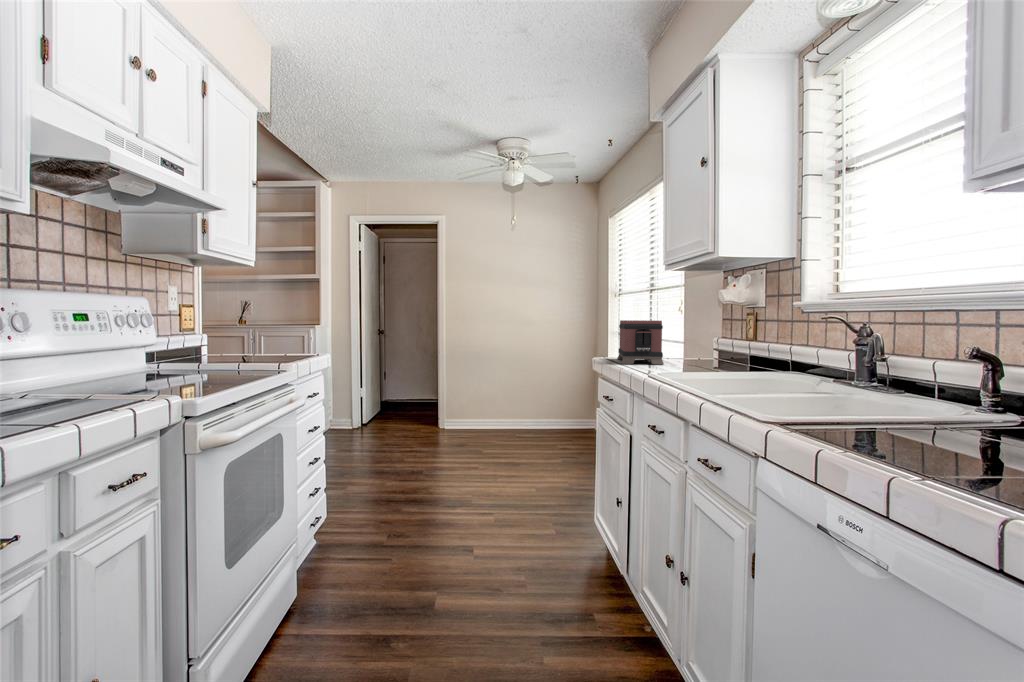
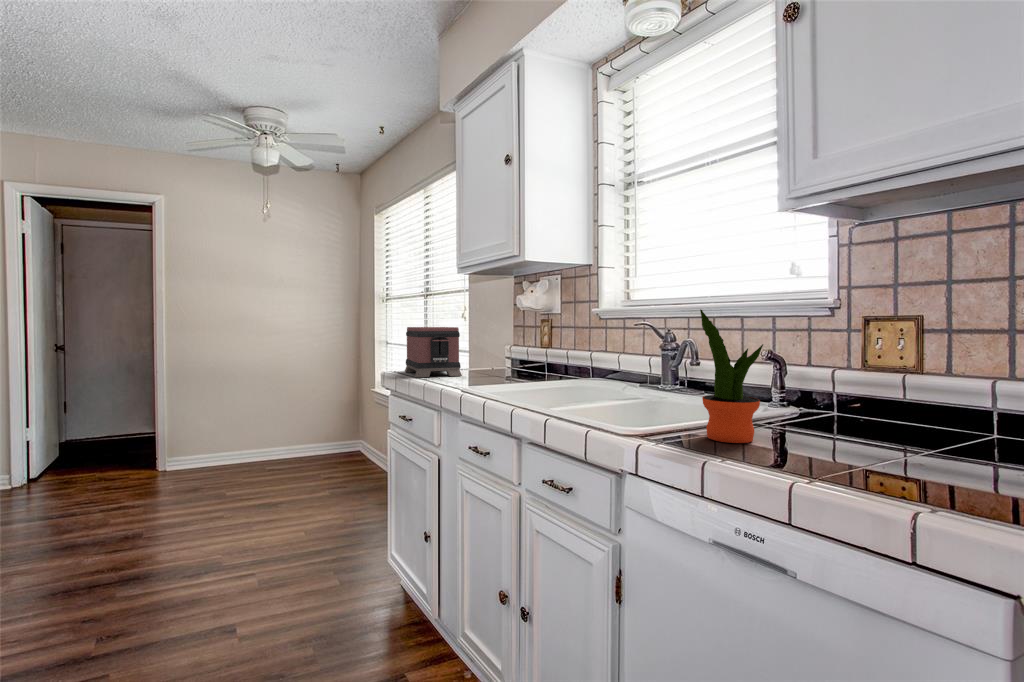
potted plant: none [833,299,913,440] -> present [700,310,763,443]

